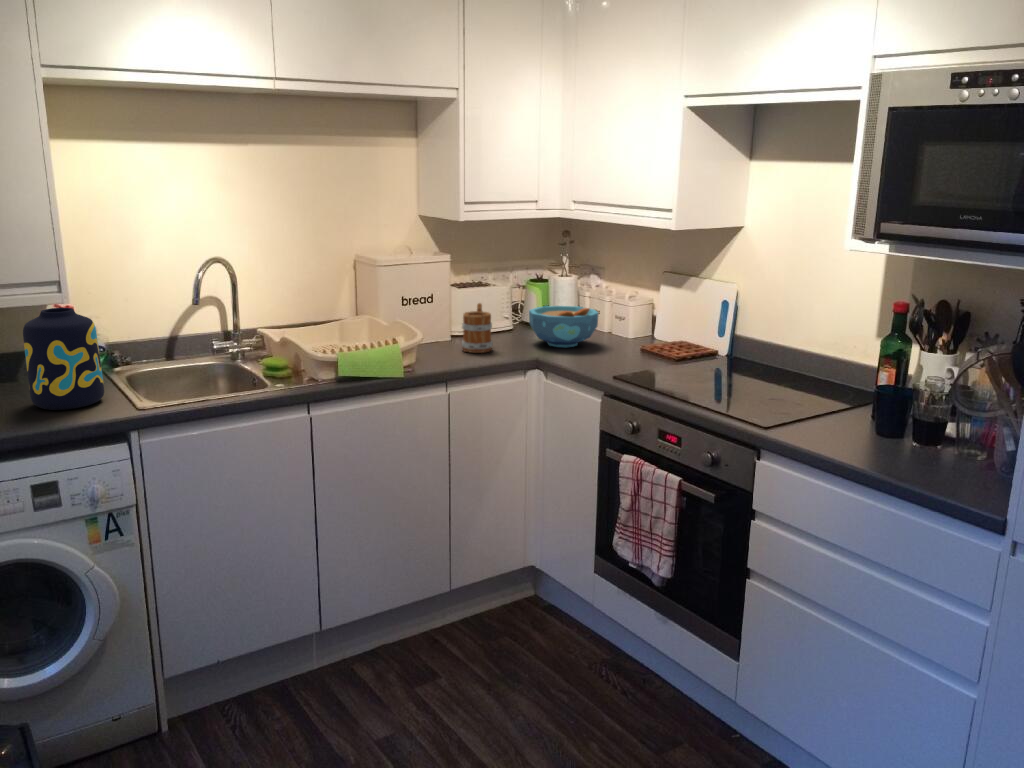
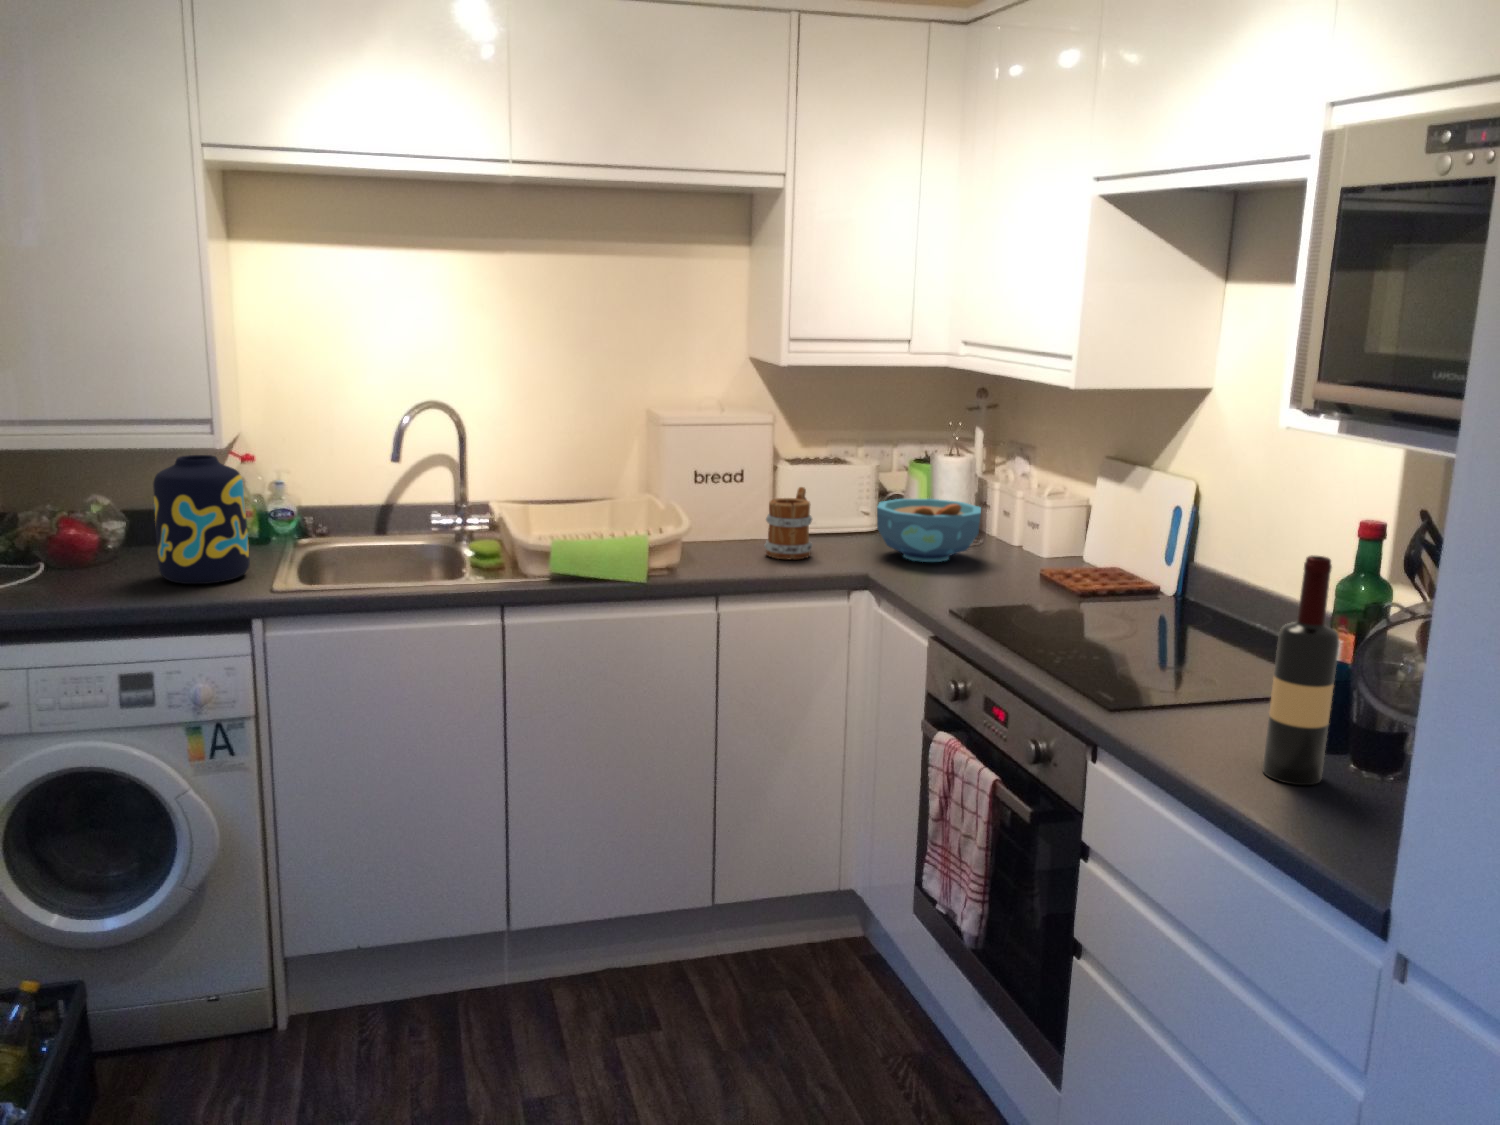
wine bottle: none [875,324,921,458] -> present [1263,555,1339,785]

